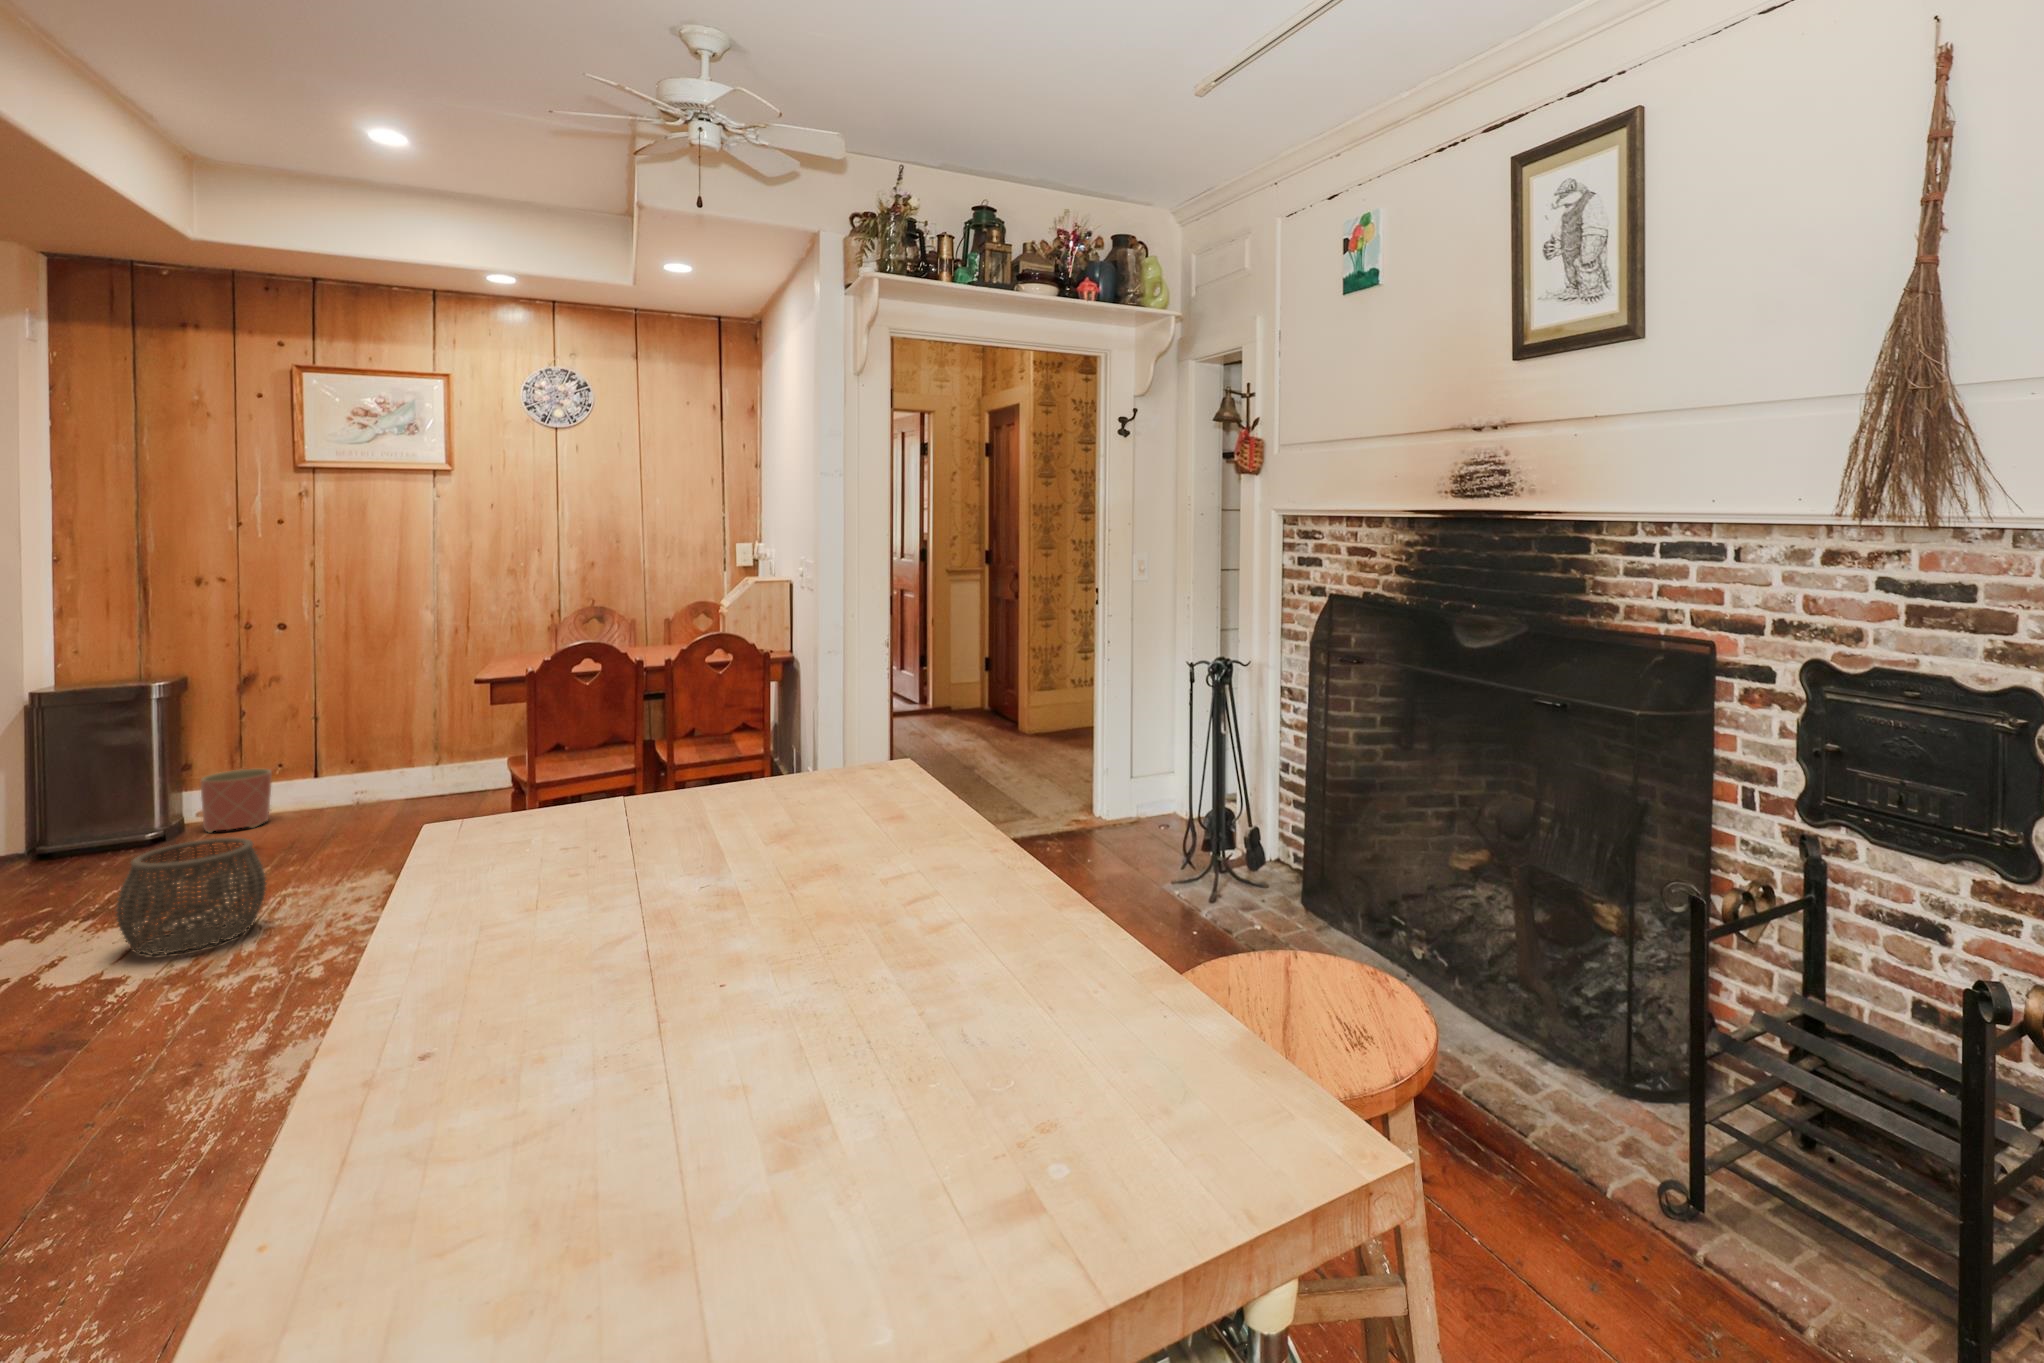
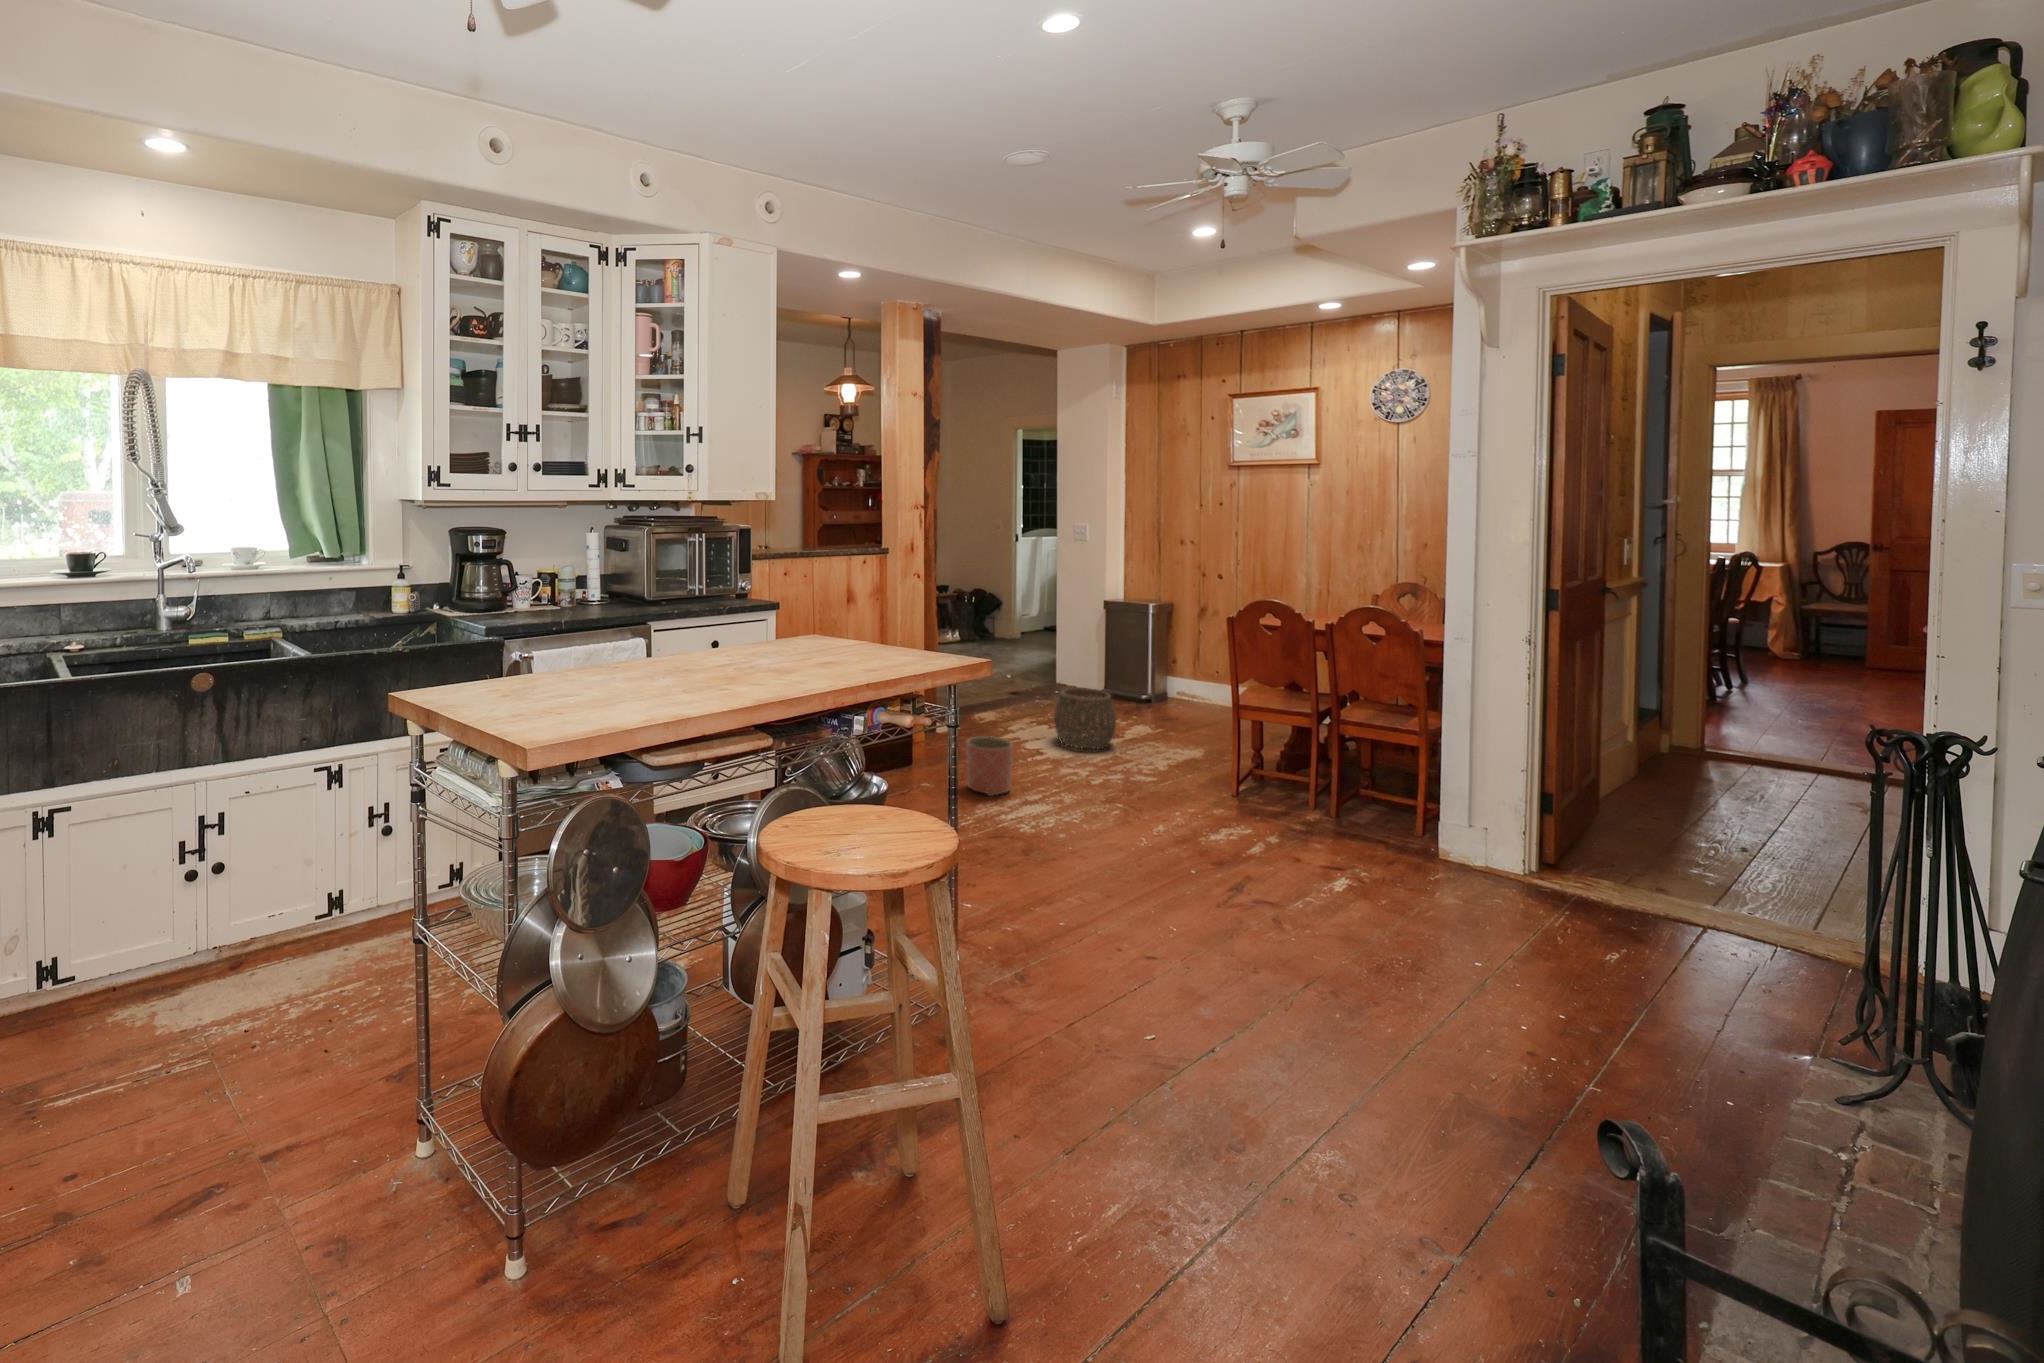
planter: present [201,769,272,833] -> present [966,736,1013,796]

